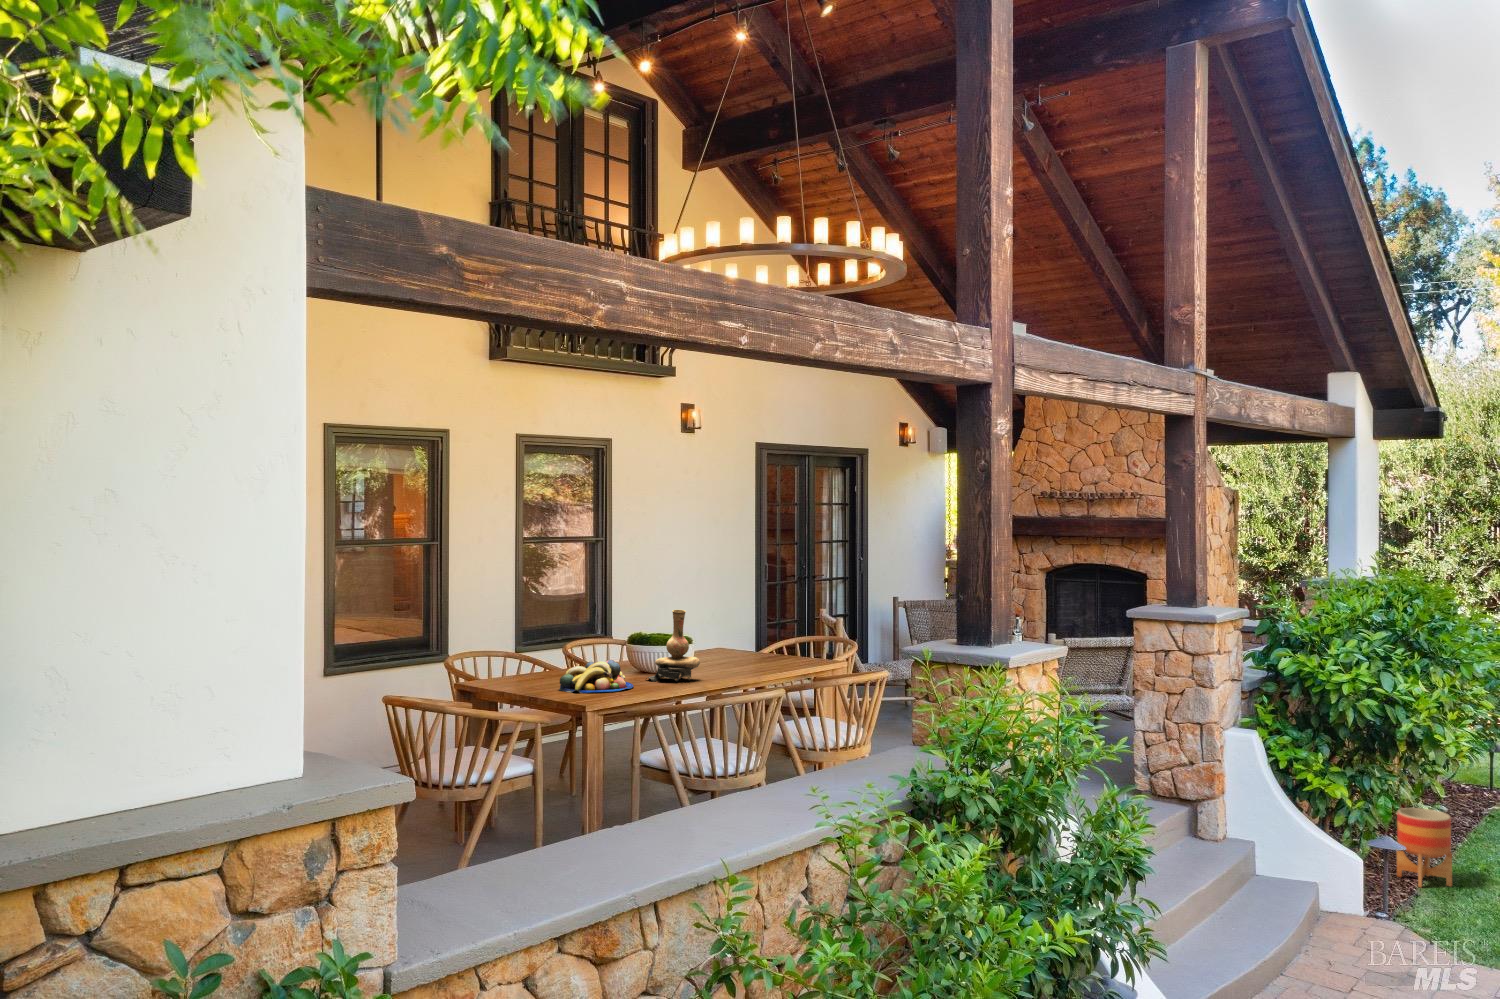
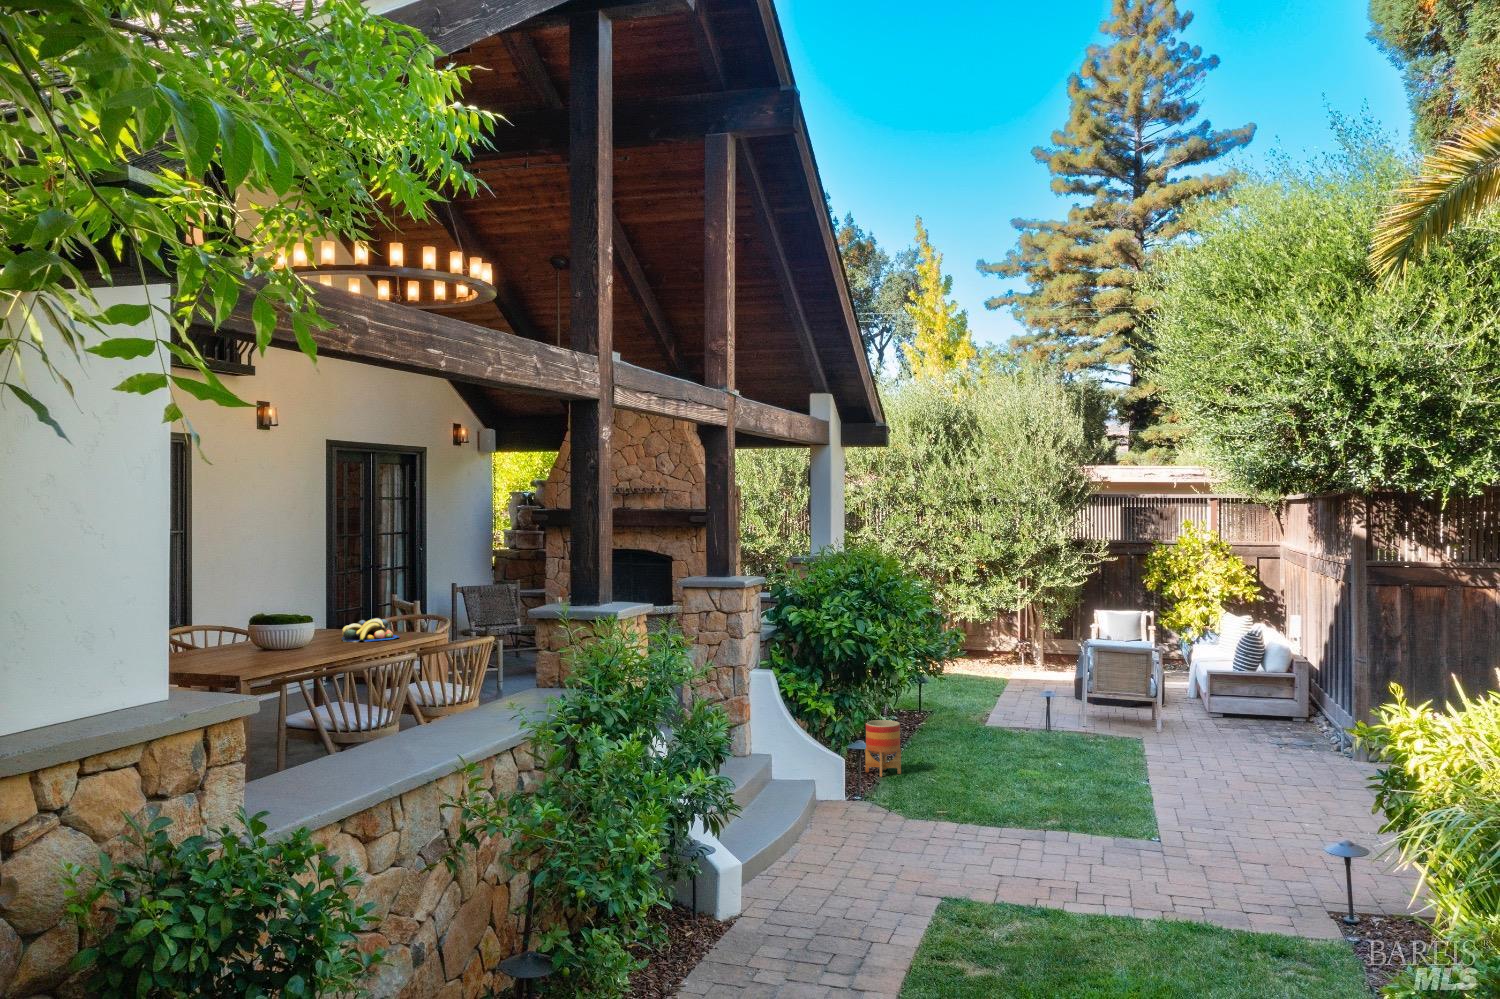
vase: present [646,610,700,682] -> none [276,592,329,657]
fruit bowl: present [559,660,633,693] -> present [341,618,399,642]

